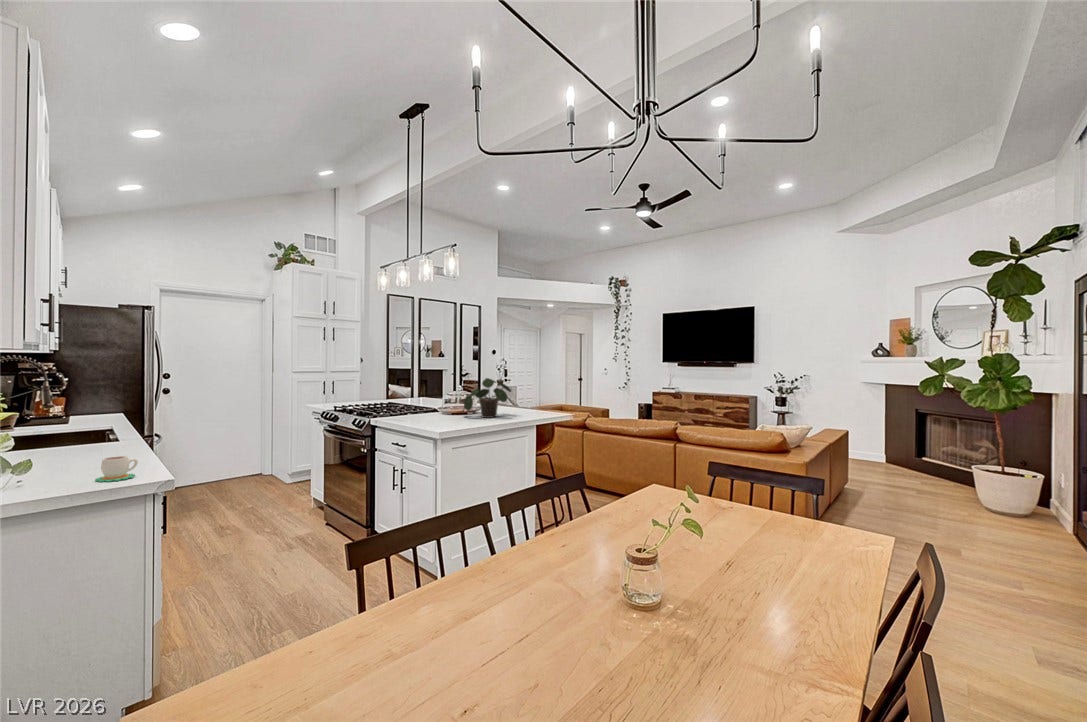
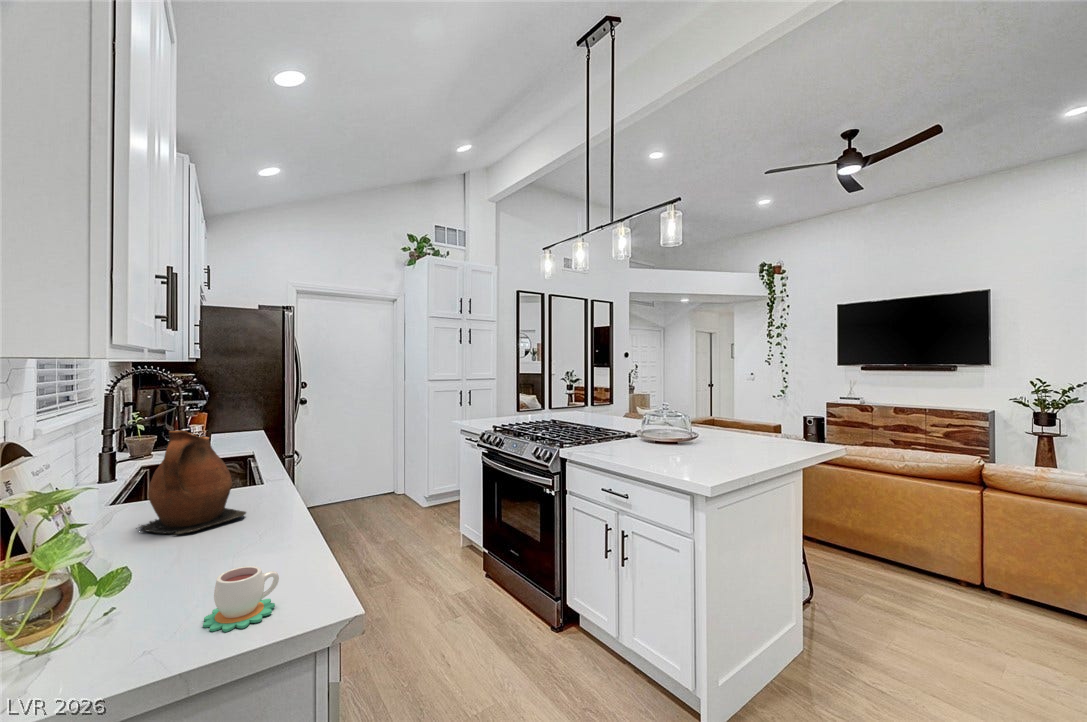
potted plant: present [463,378,511,418] -> none [691,393,768,452]
ceramic pitcher: none [39,396,118,459] -> present [136,431,246,535]

